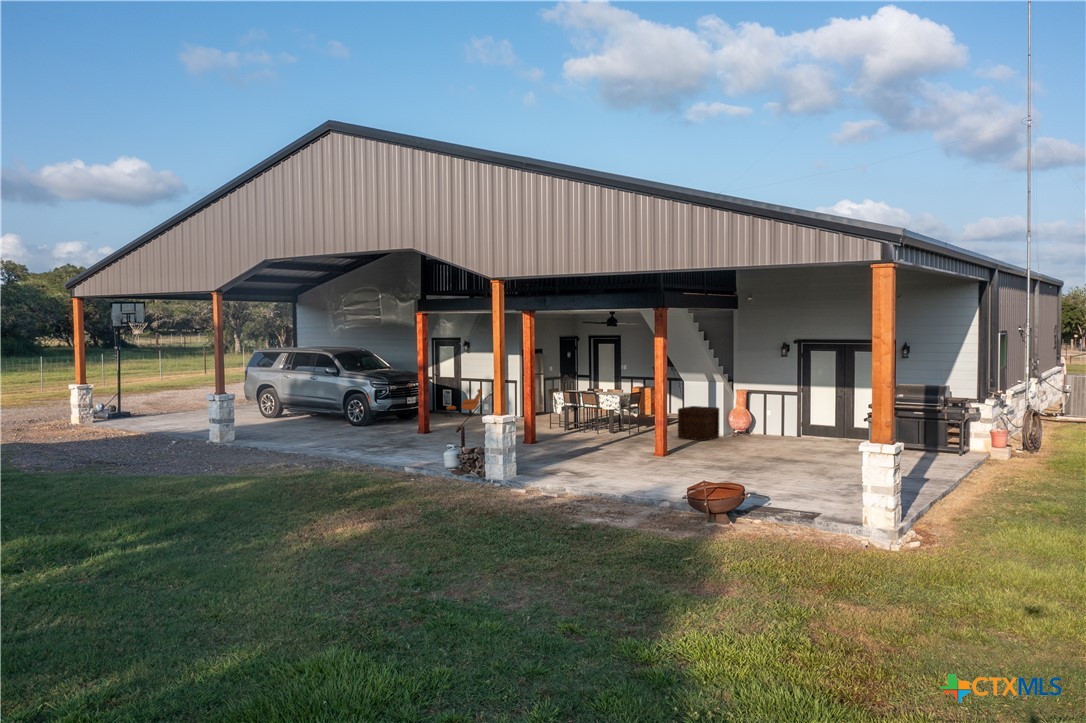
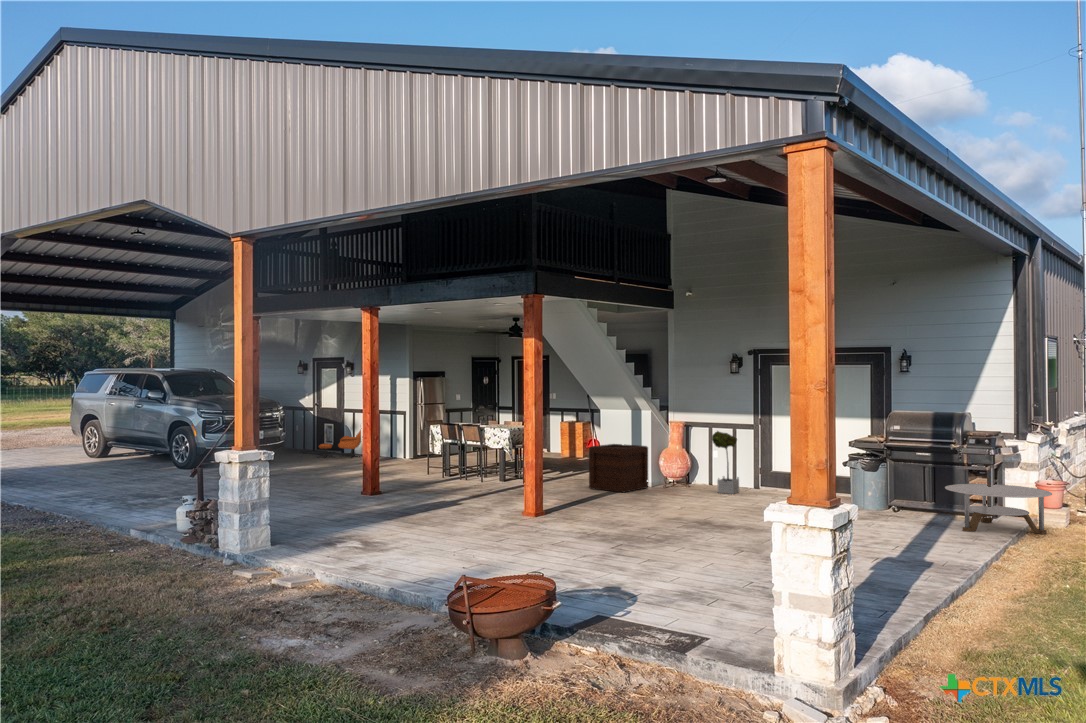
potted tree: none [766,397,785,441] -> present [712,431,739,494]
round table: none [932,432,1001,464] -> present [945,484,1052,534]

